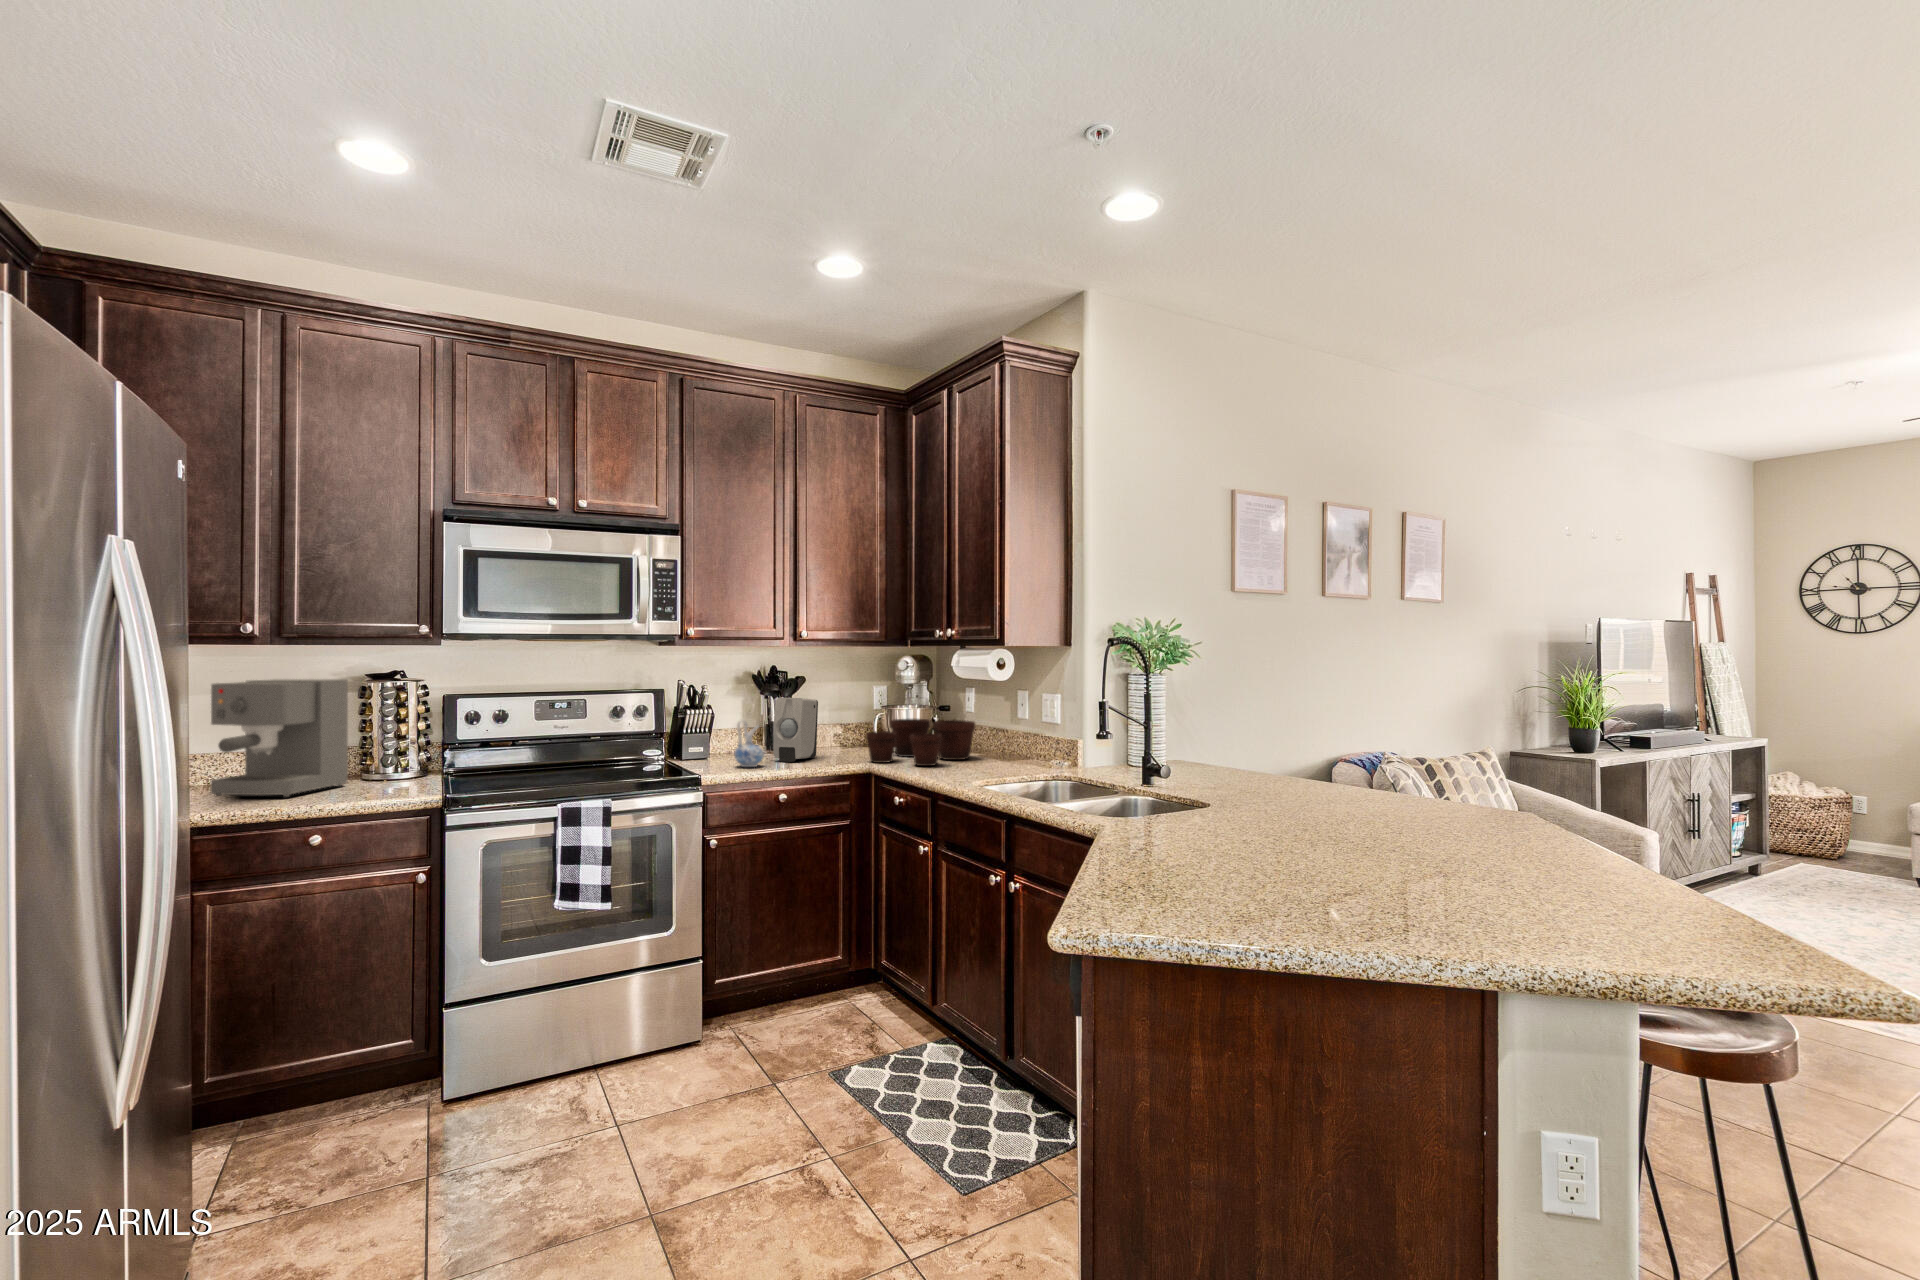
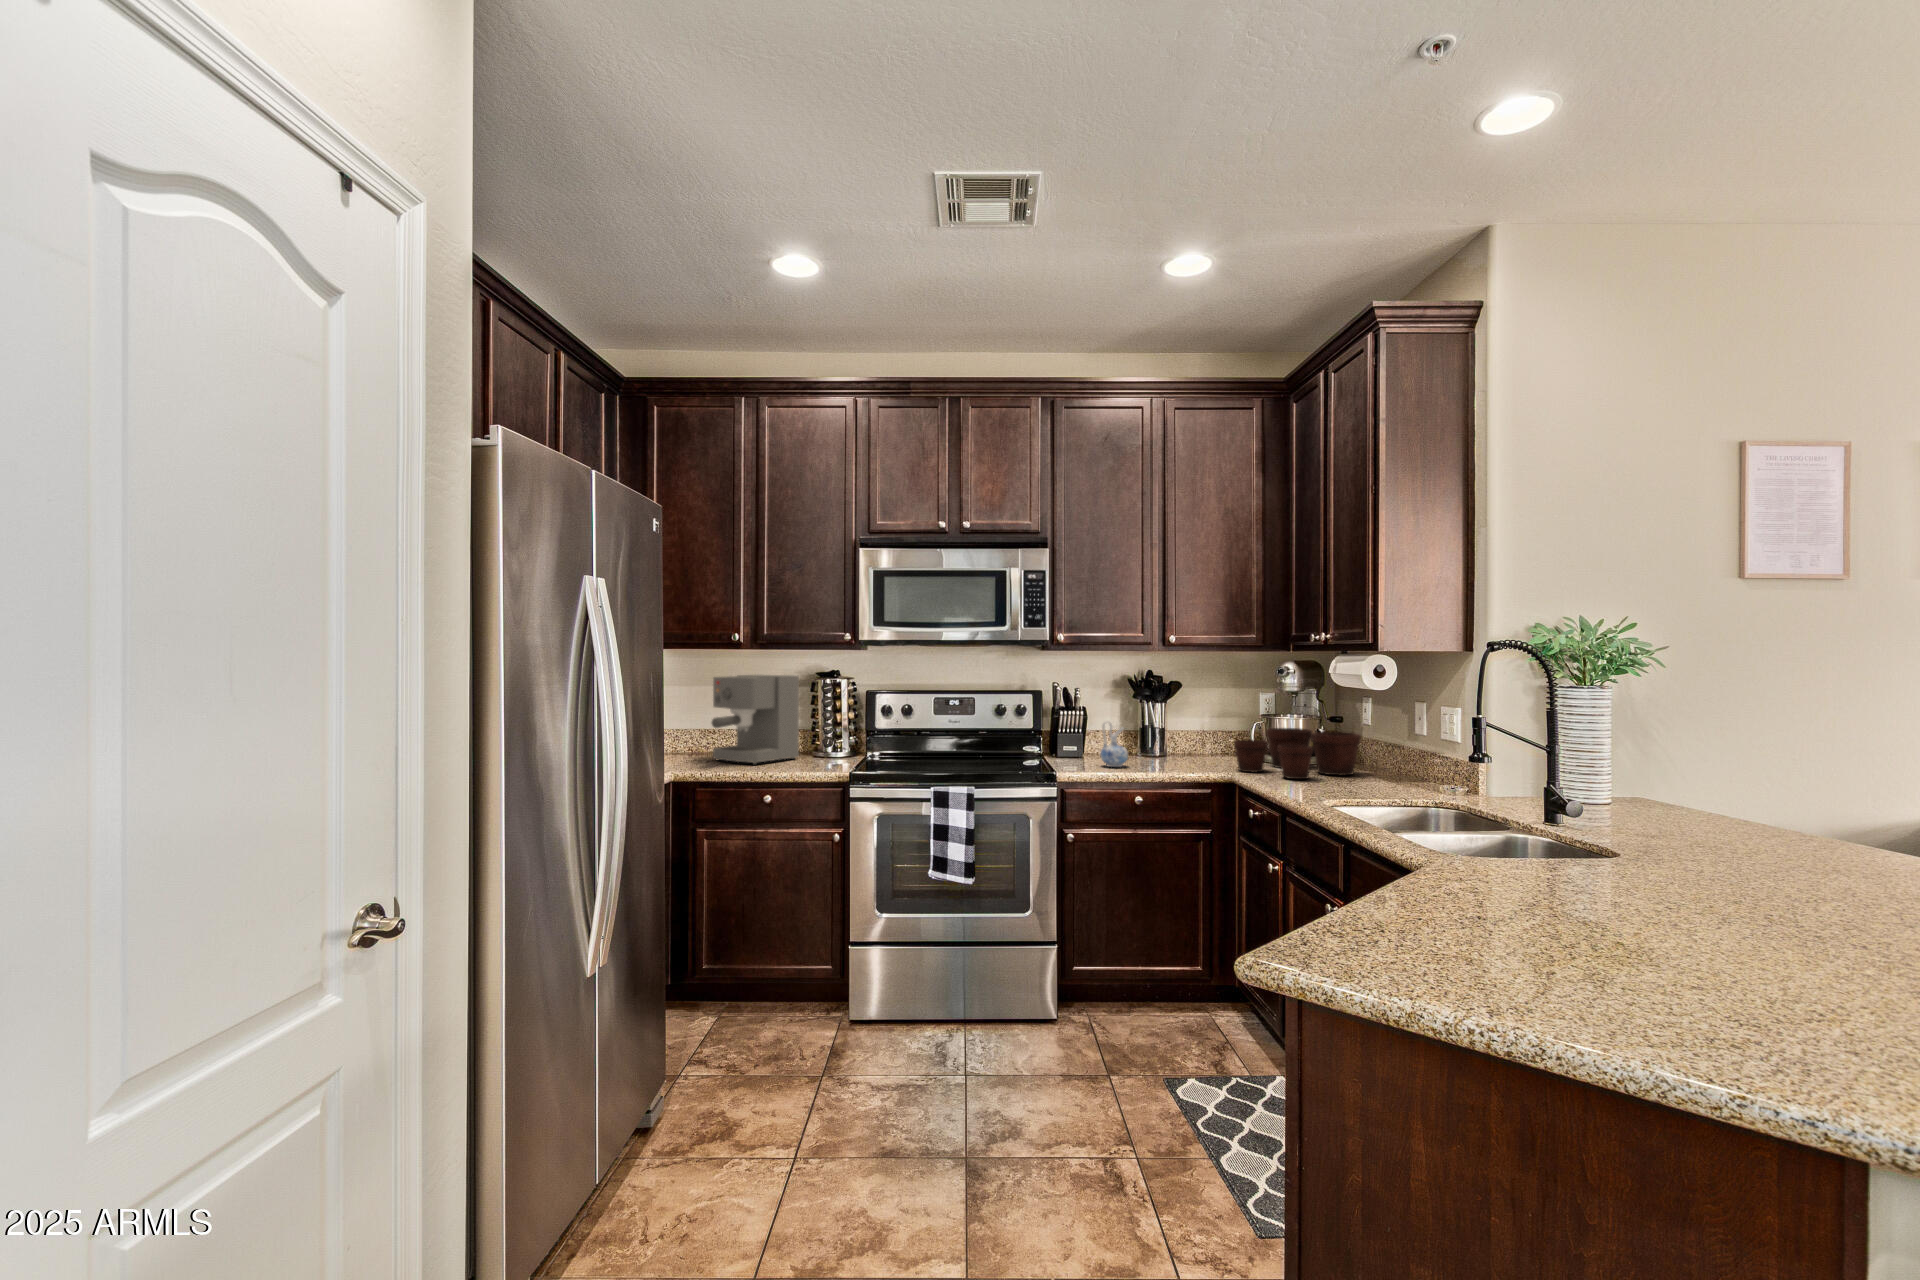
soap dispenser: present [773,698,818,762] -> none [1142,701,1189,765]

